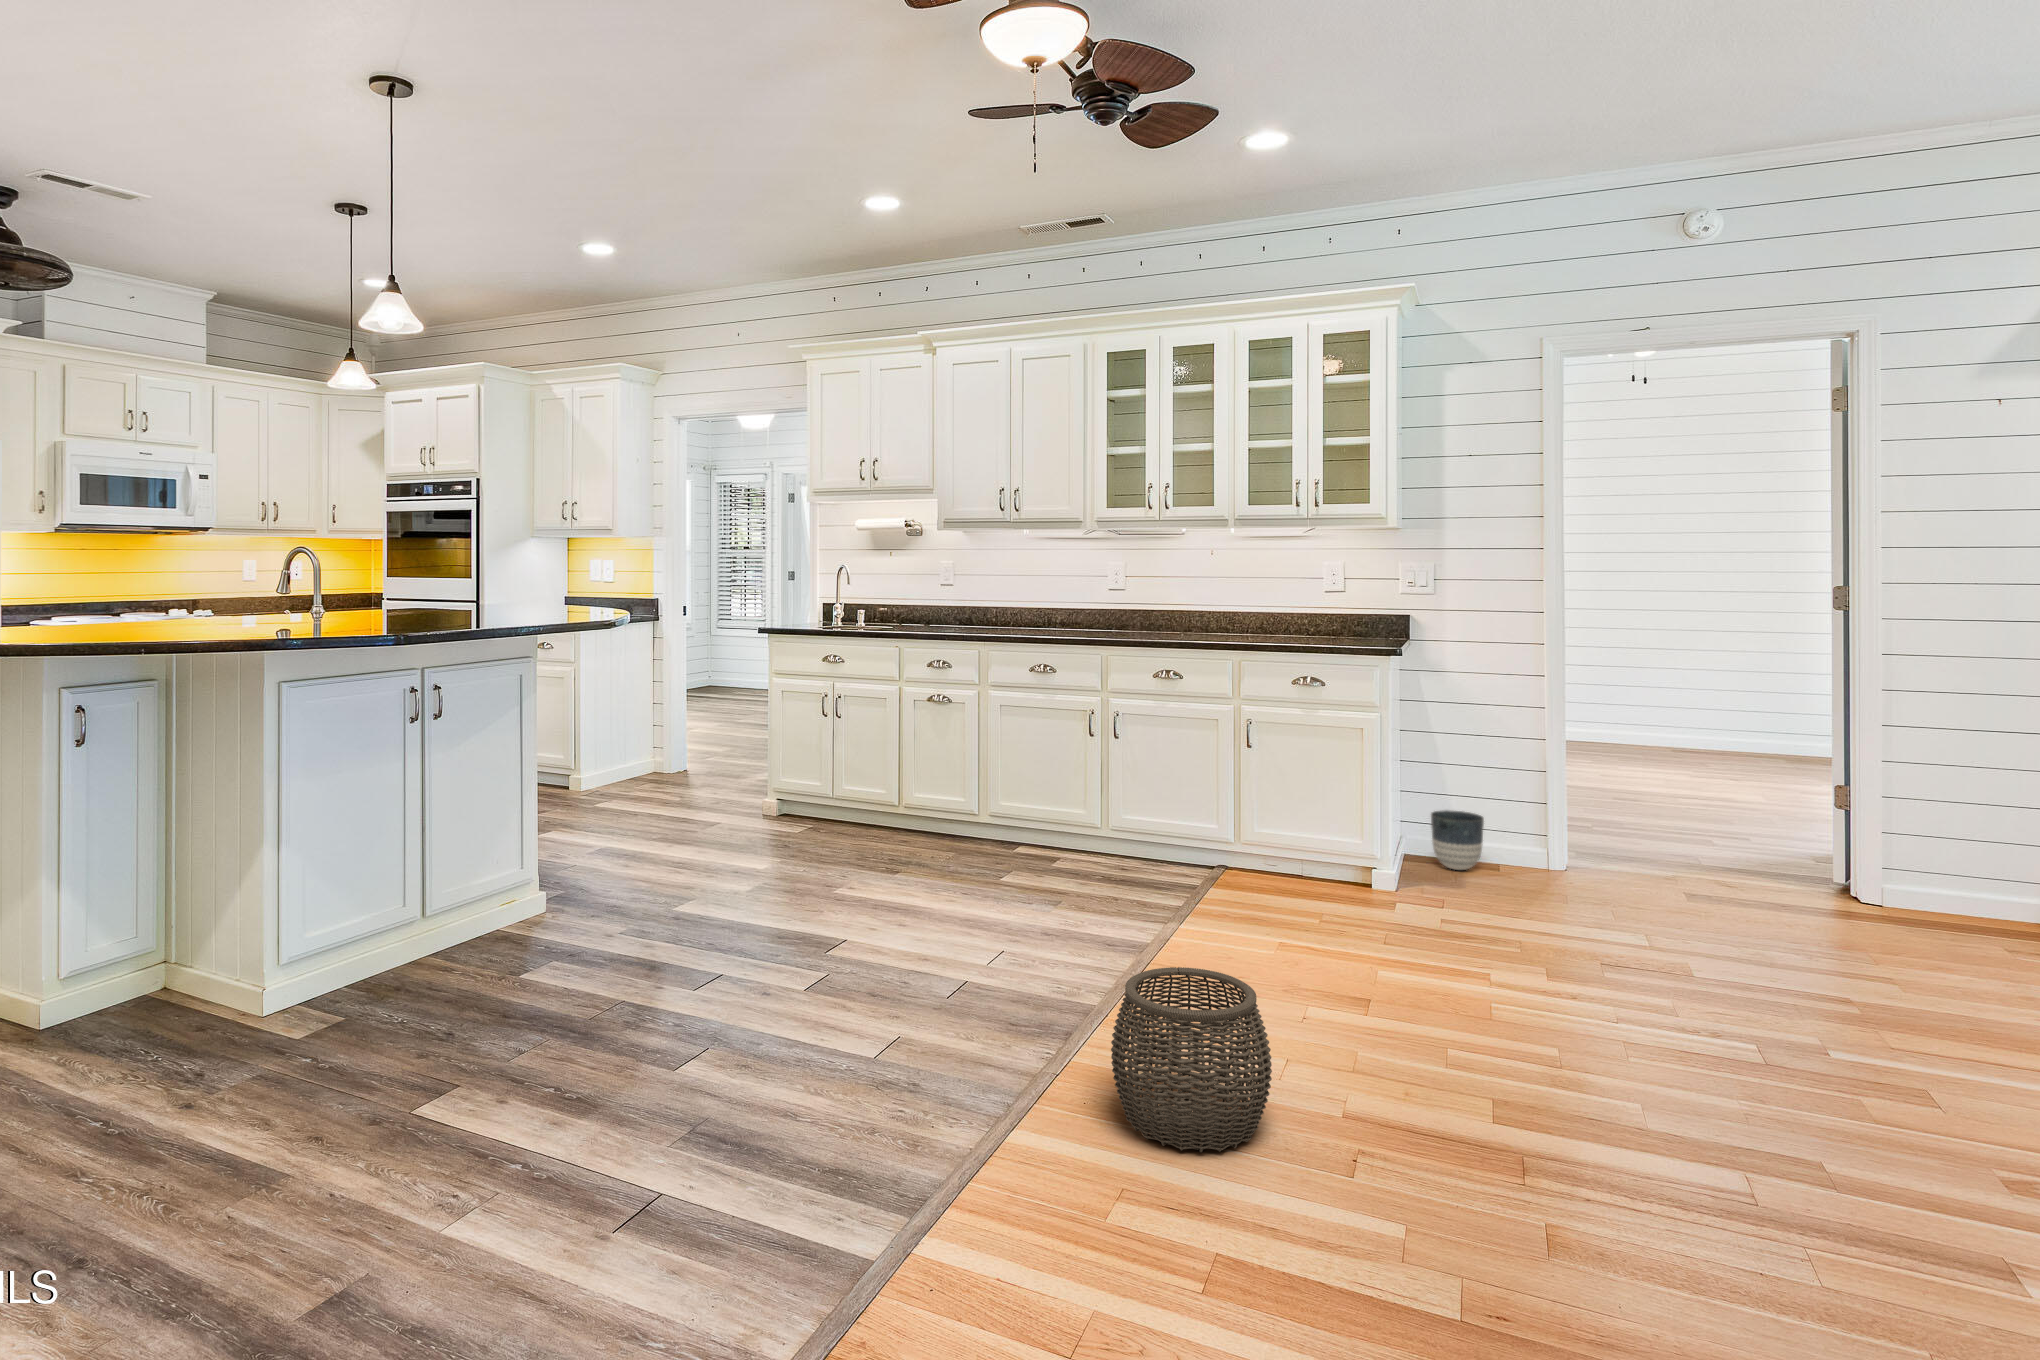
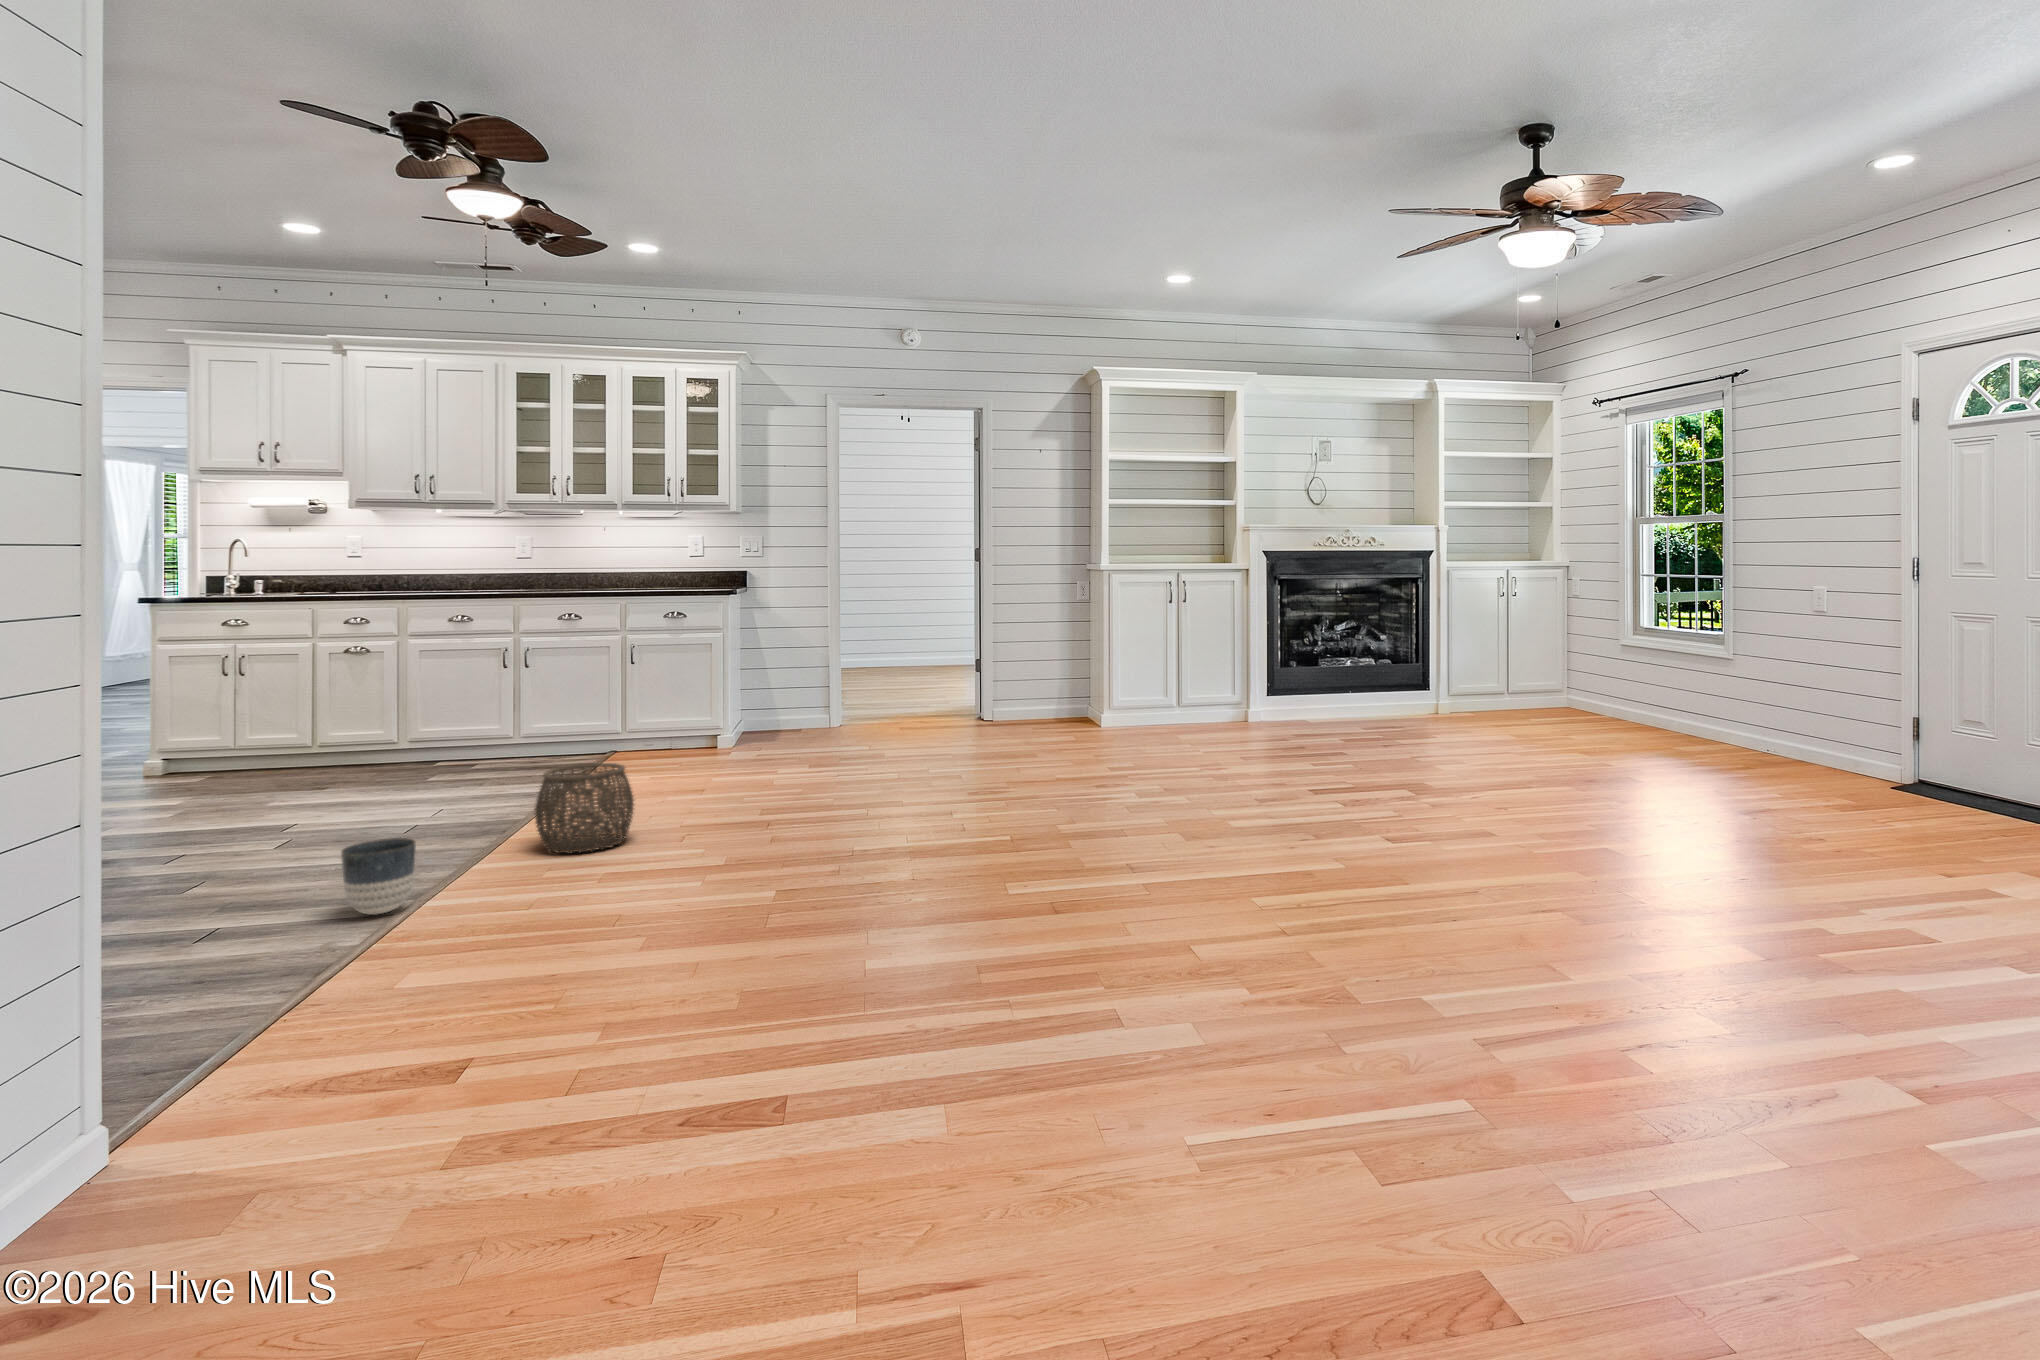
planter: present [1431,810,1484,870] -> present [341,838,416,915]

